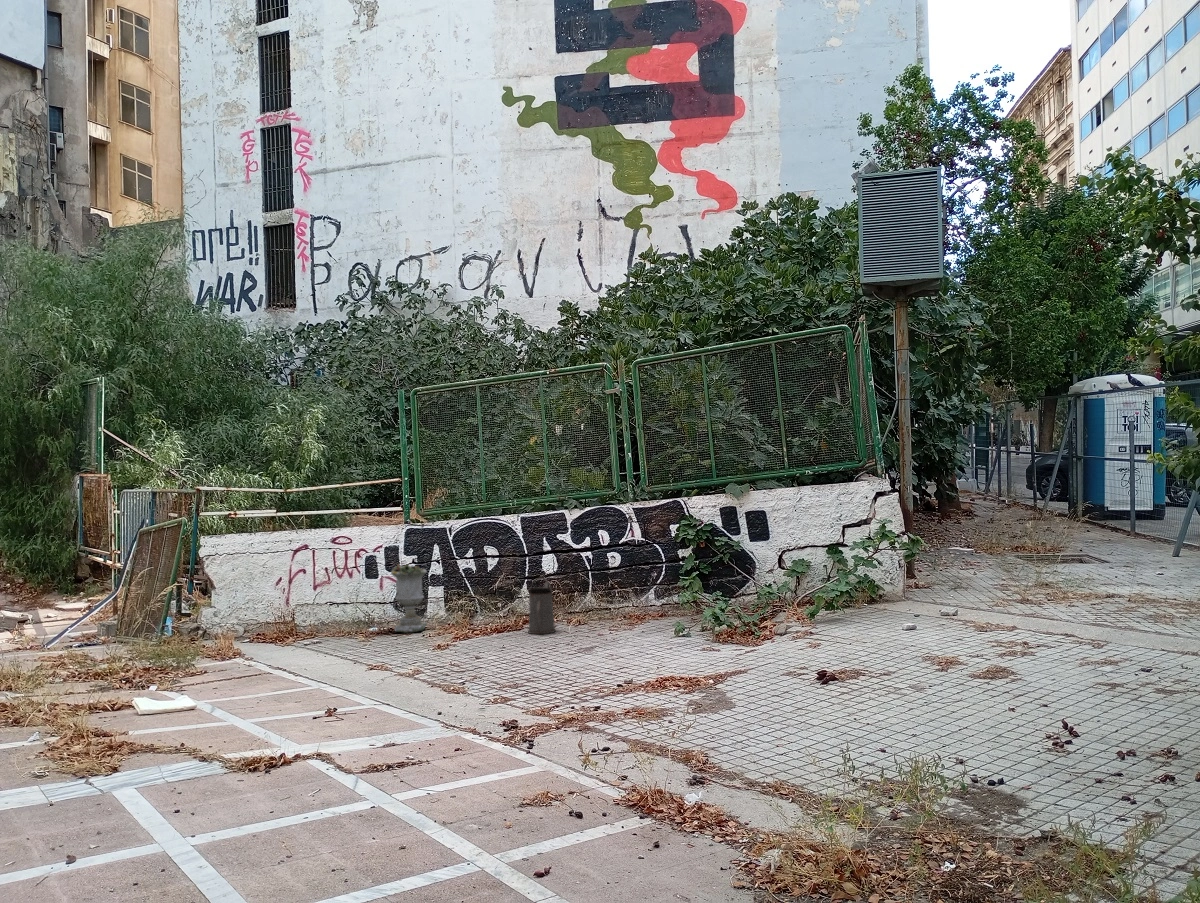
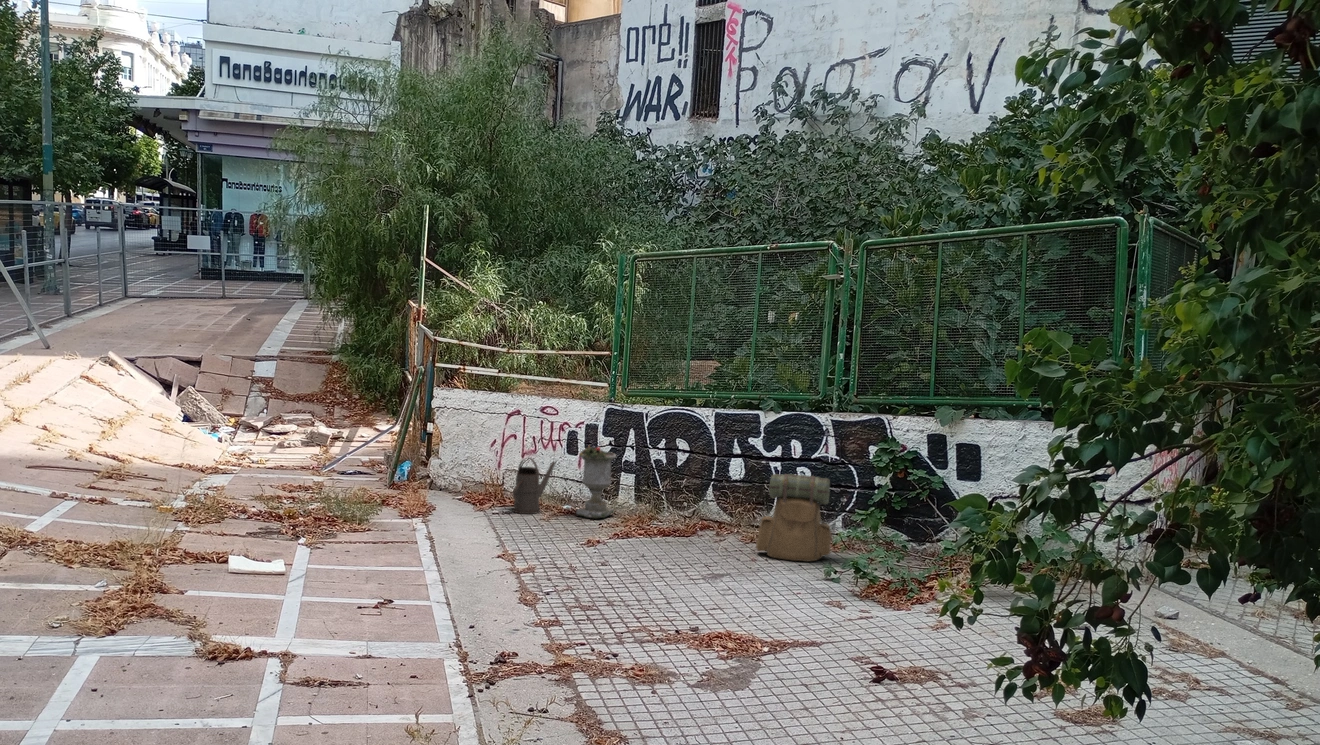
backpack: none [592,556,656,631] -> present [756,474,832,561]
watering can: present [528,578,556,634] -> present [513,458,555,514]

